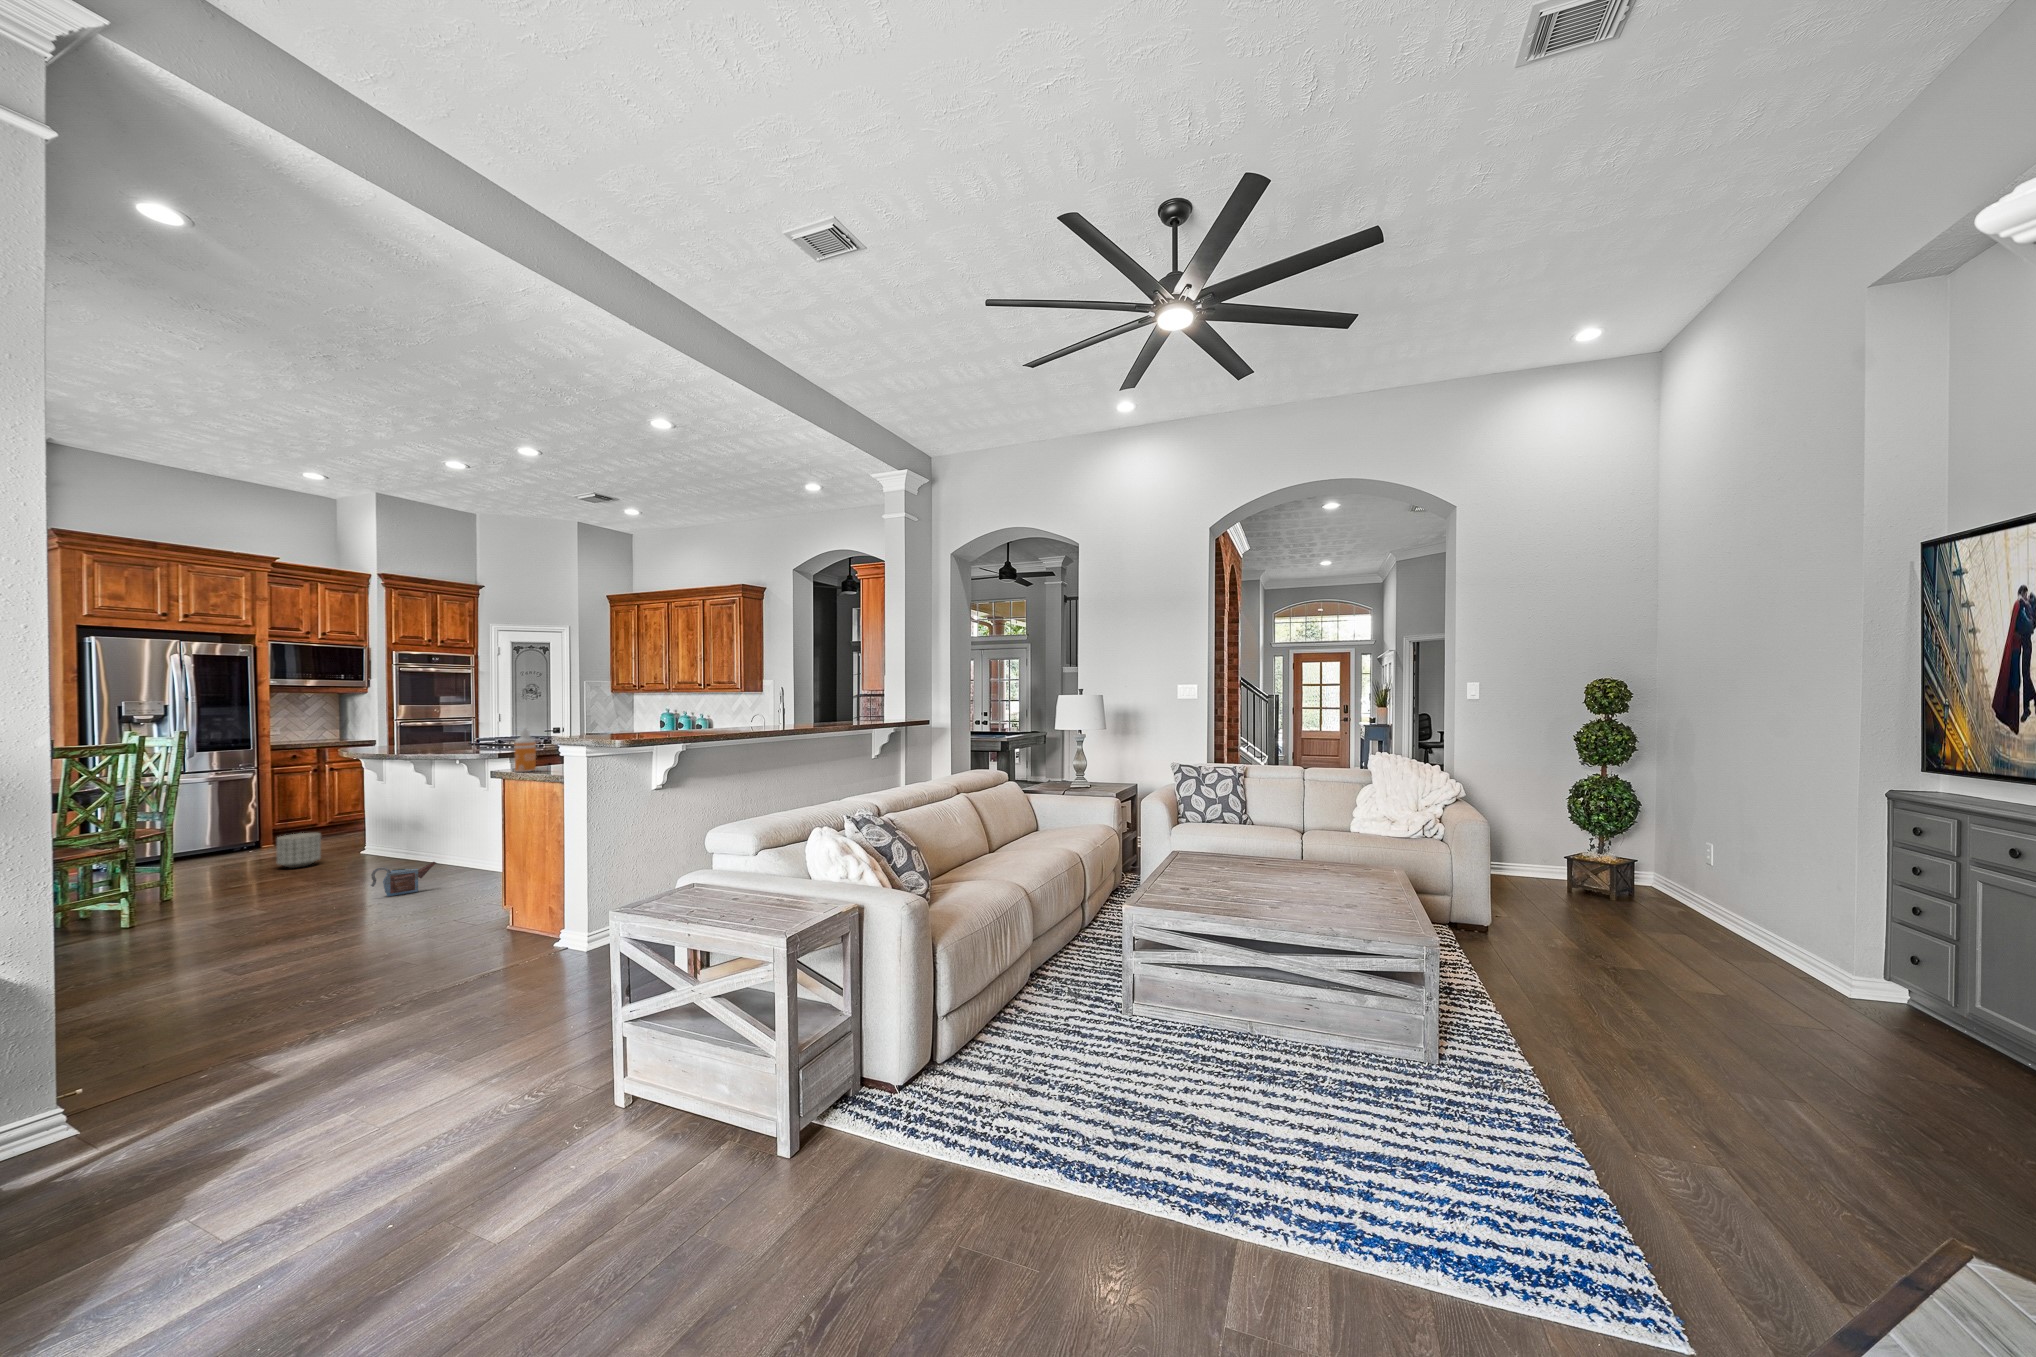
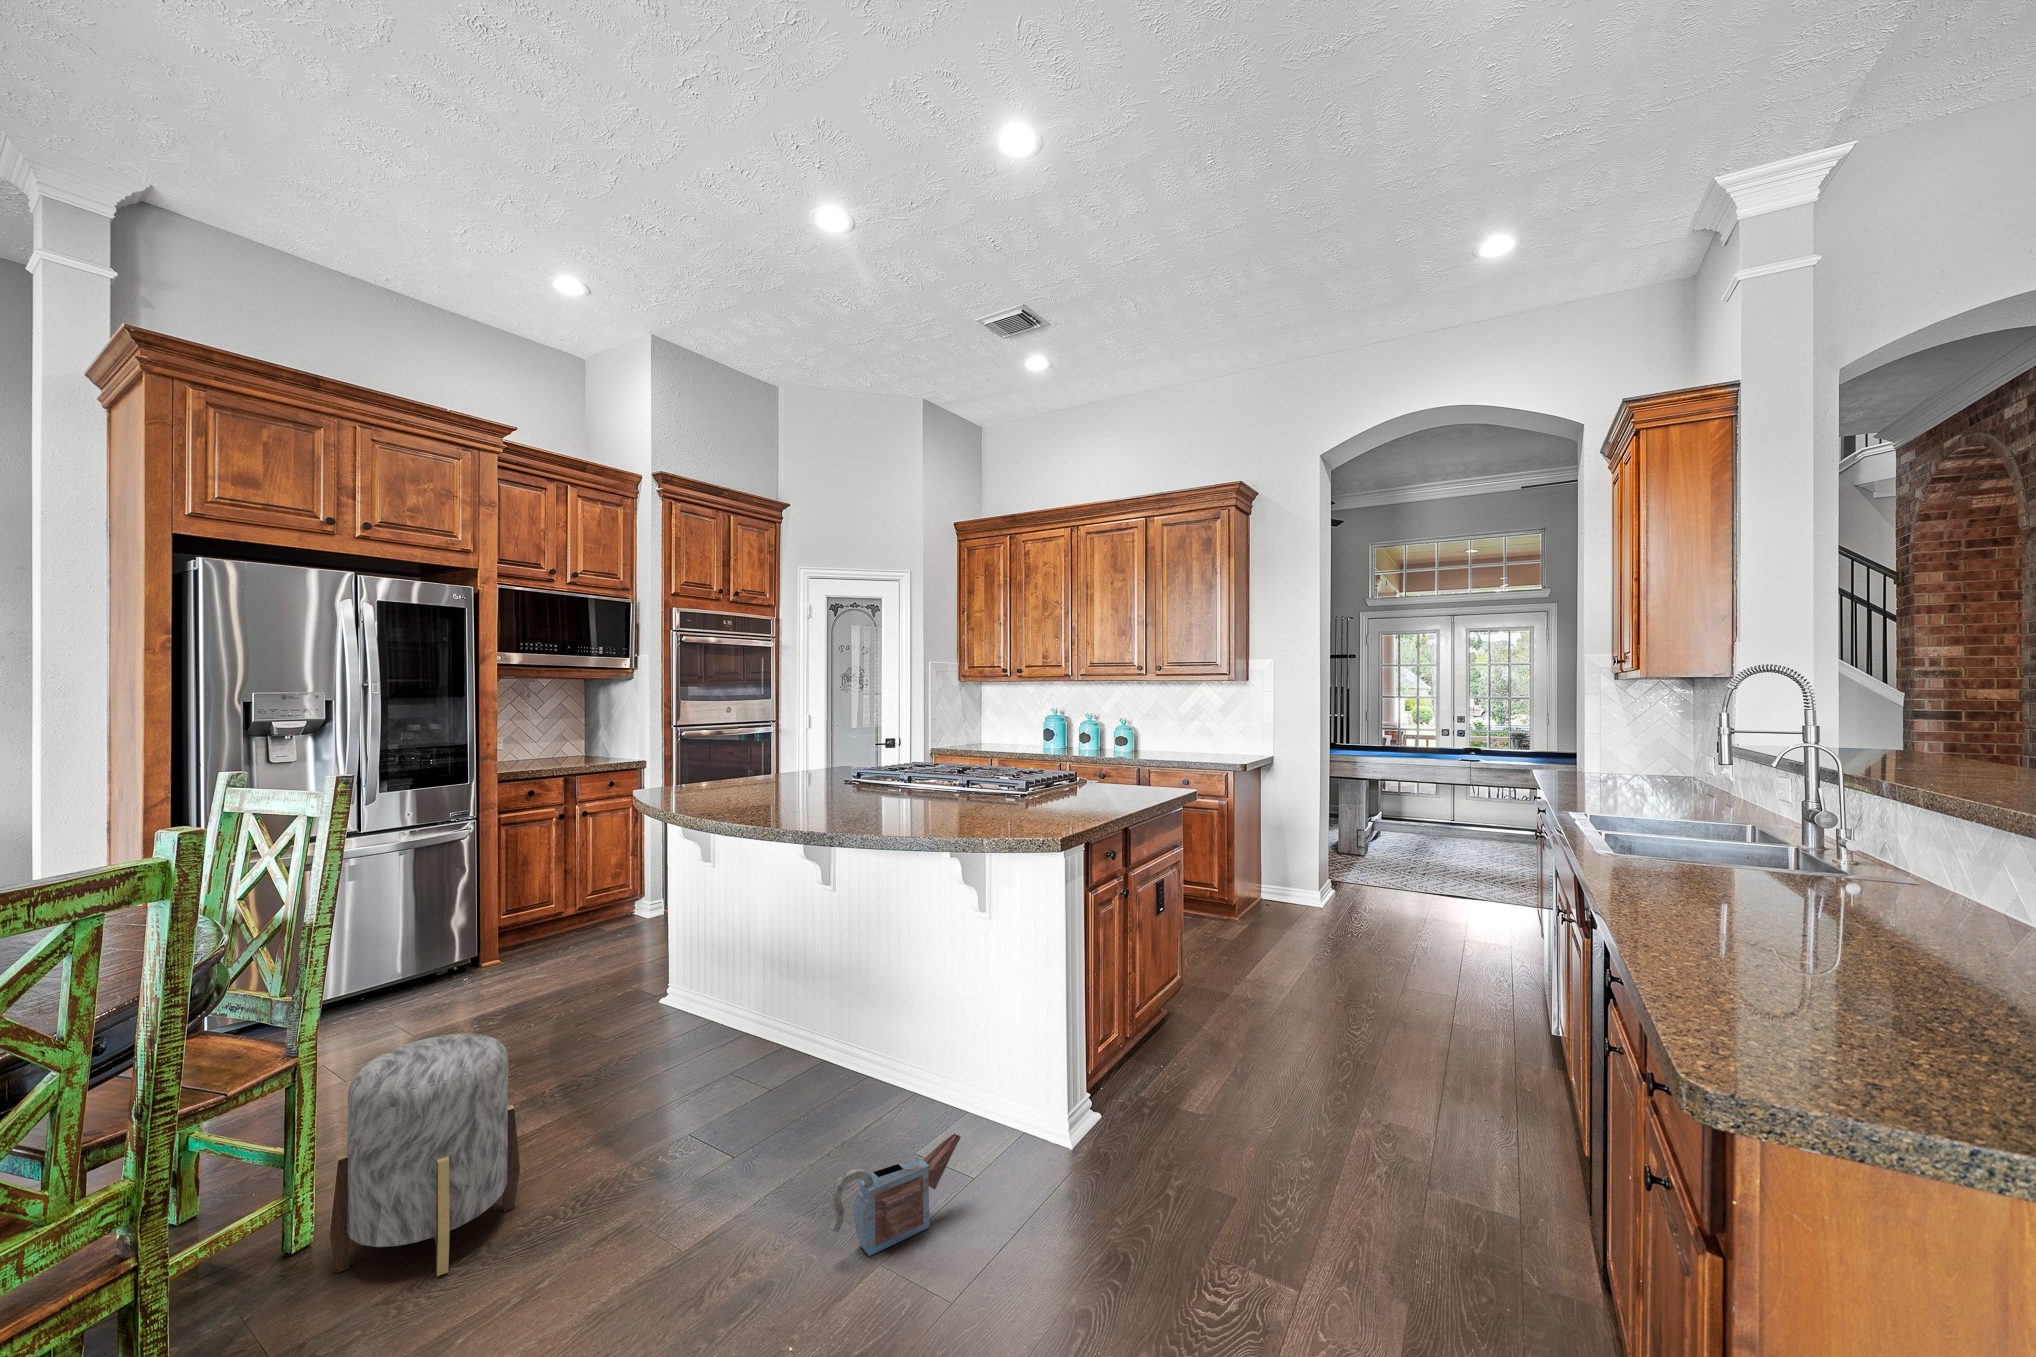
soap dispenser: present [515,727,536,772] -> none [1750,827,1874,1062]
stool: none [171,832,253,908] -> present [329,1033,520,1276]
planter: present [277,833,321,868] -> none [532,964,609,1047]

